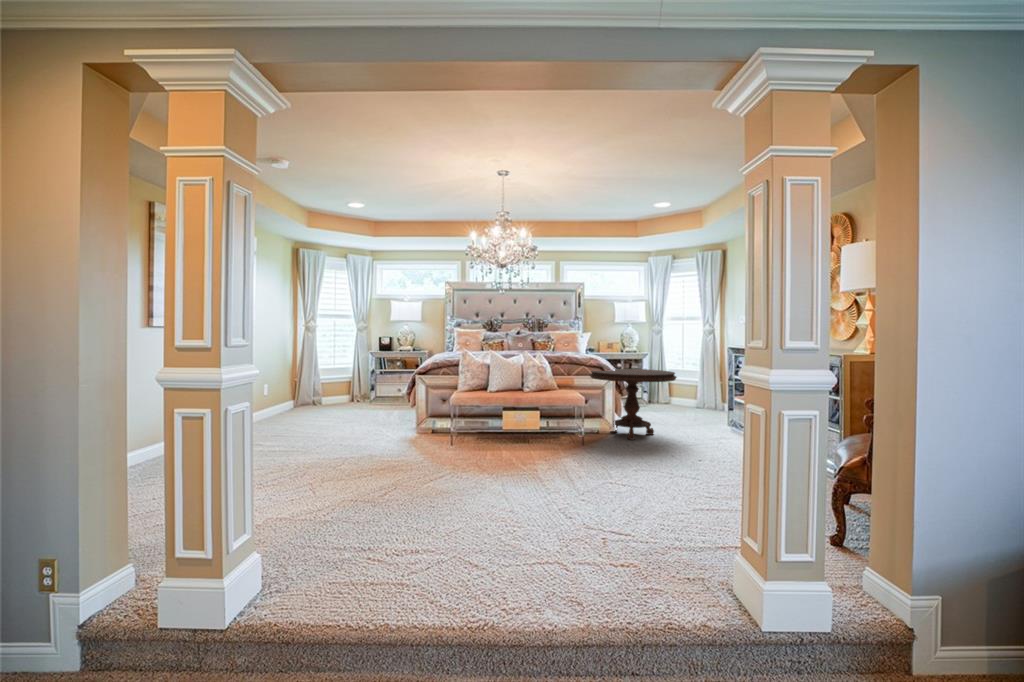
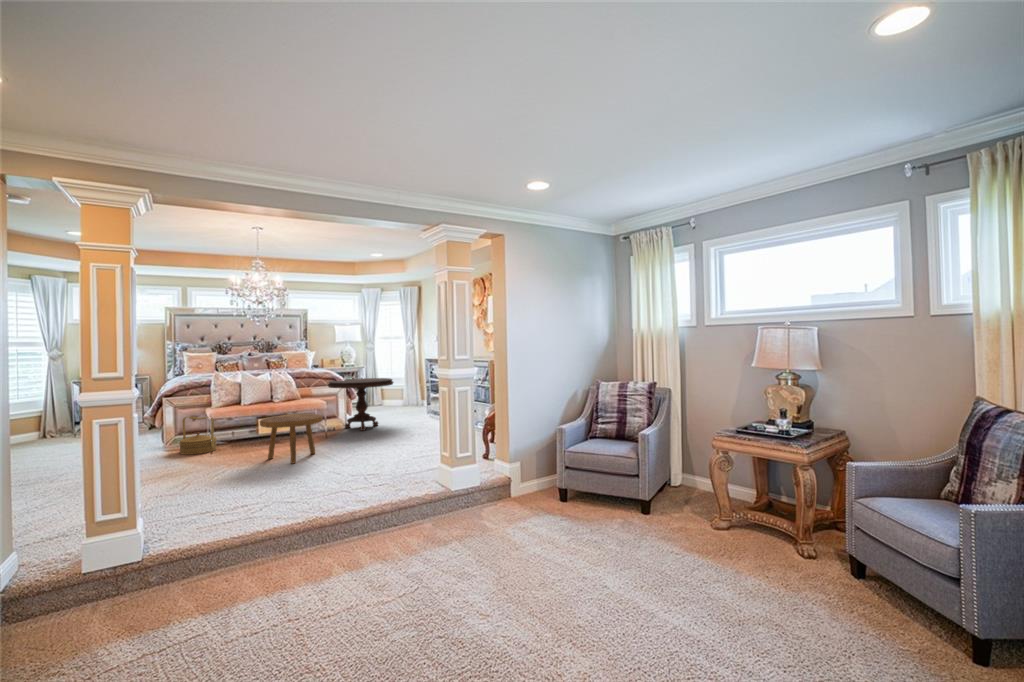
woven basket: none [425,399,462,443] -> present [179,417,217,455]
footstool: none [491,409,566,477] -> present [260,414,322,464]

